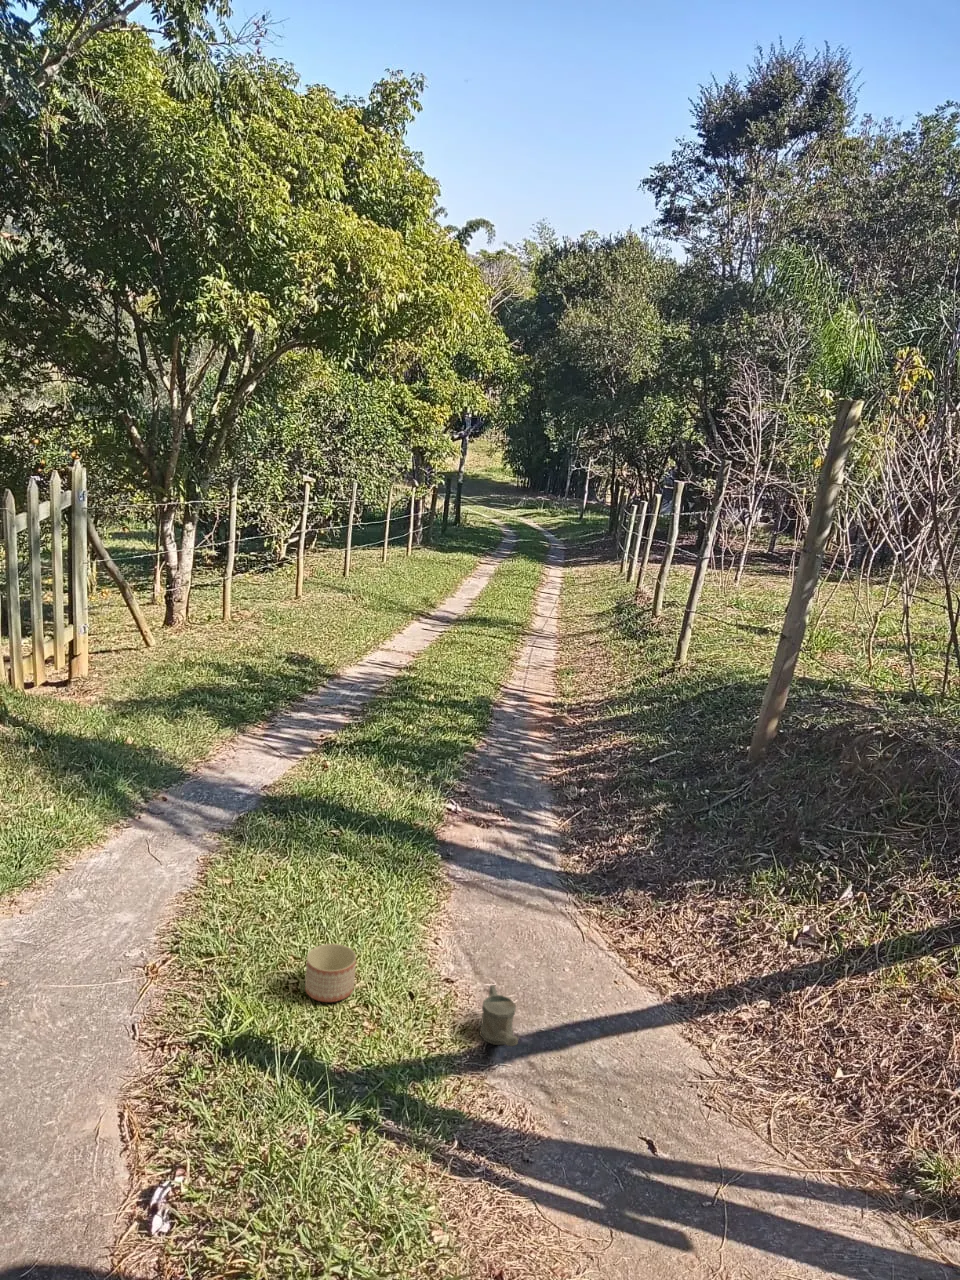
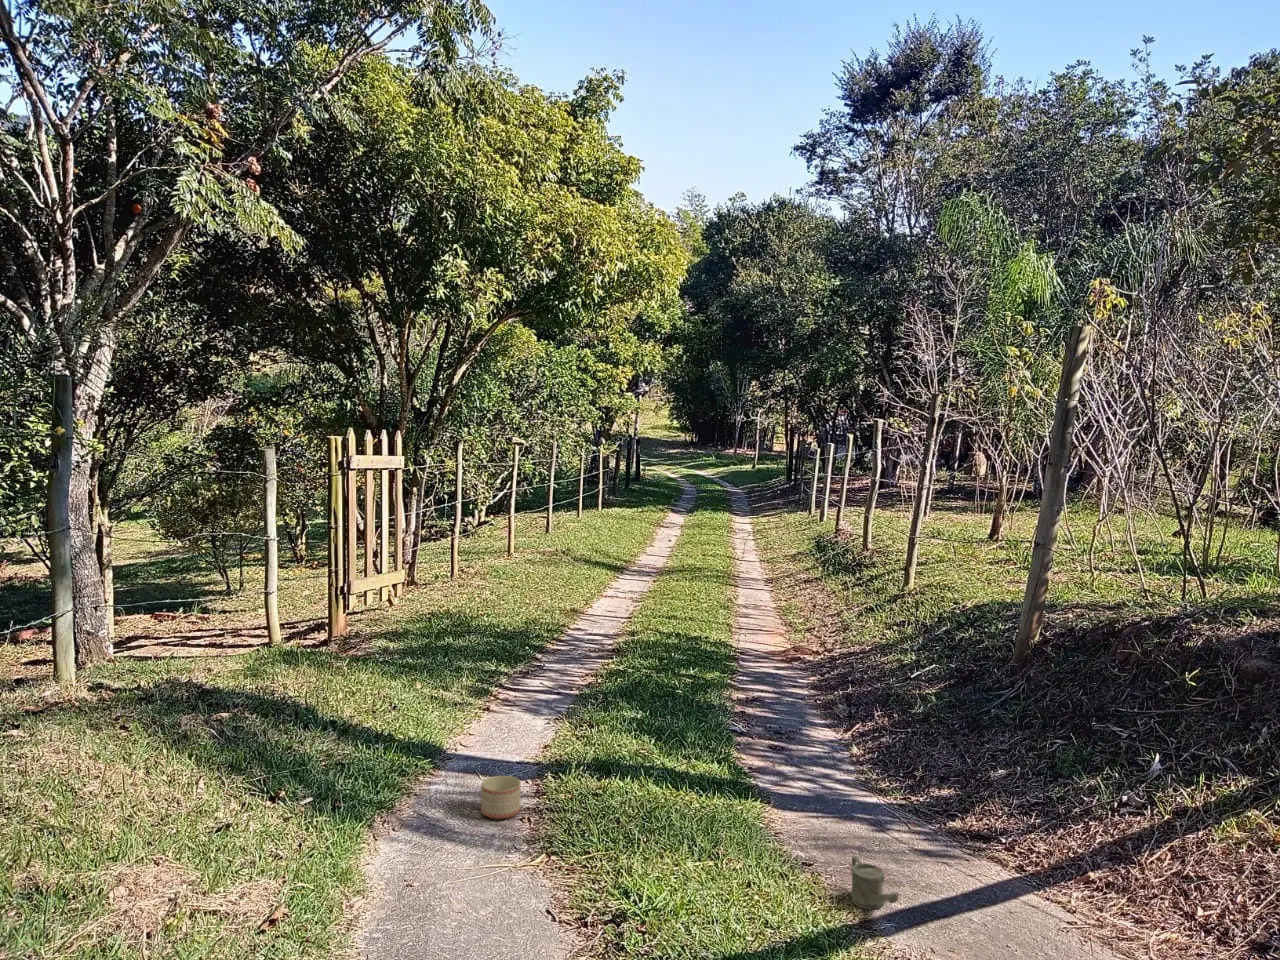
planter: present [305,944,356,1002] -> present [481,776,521,819]

